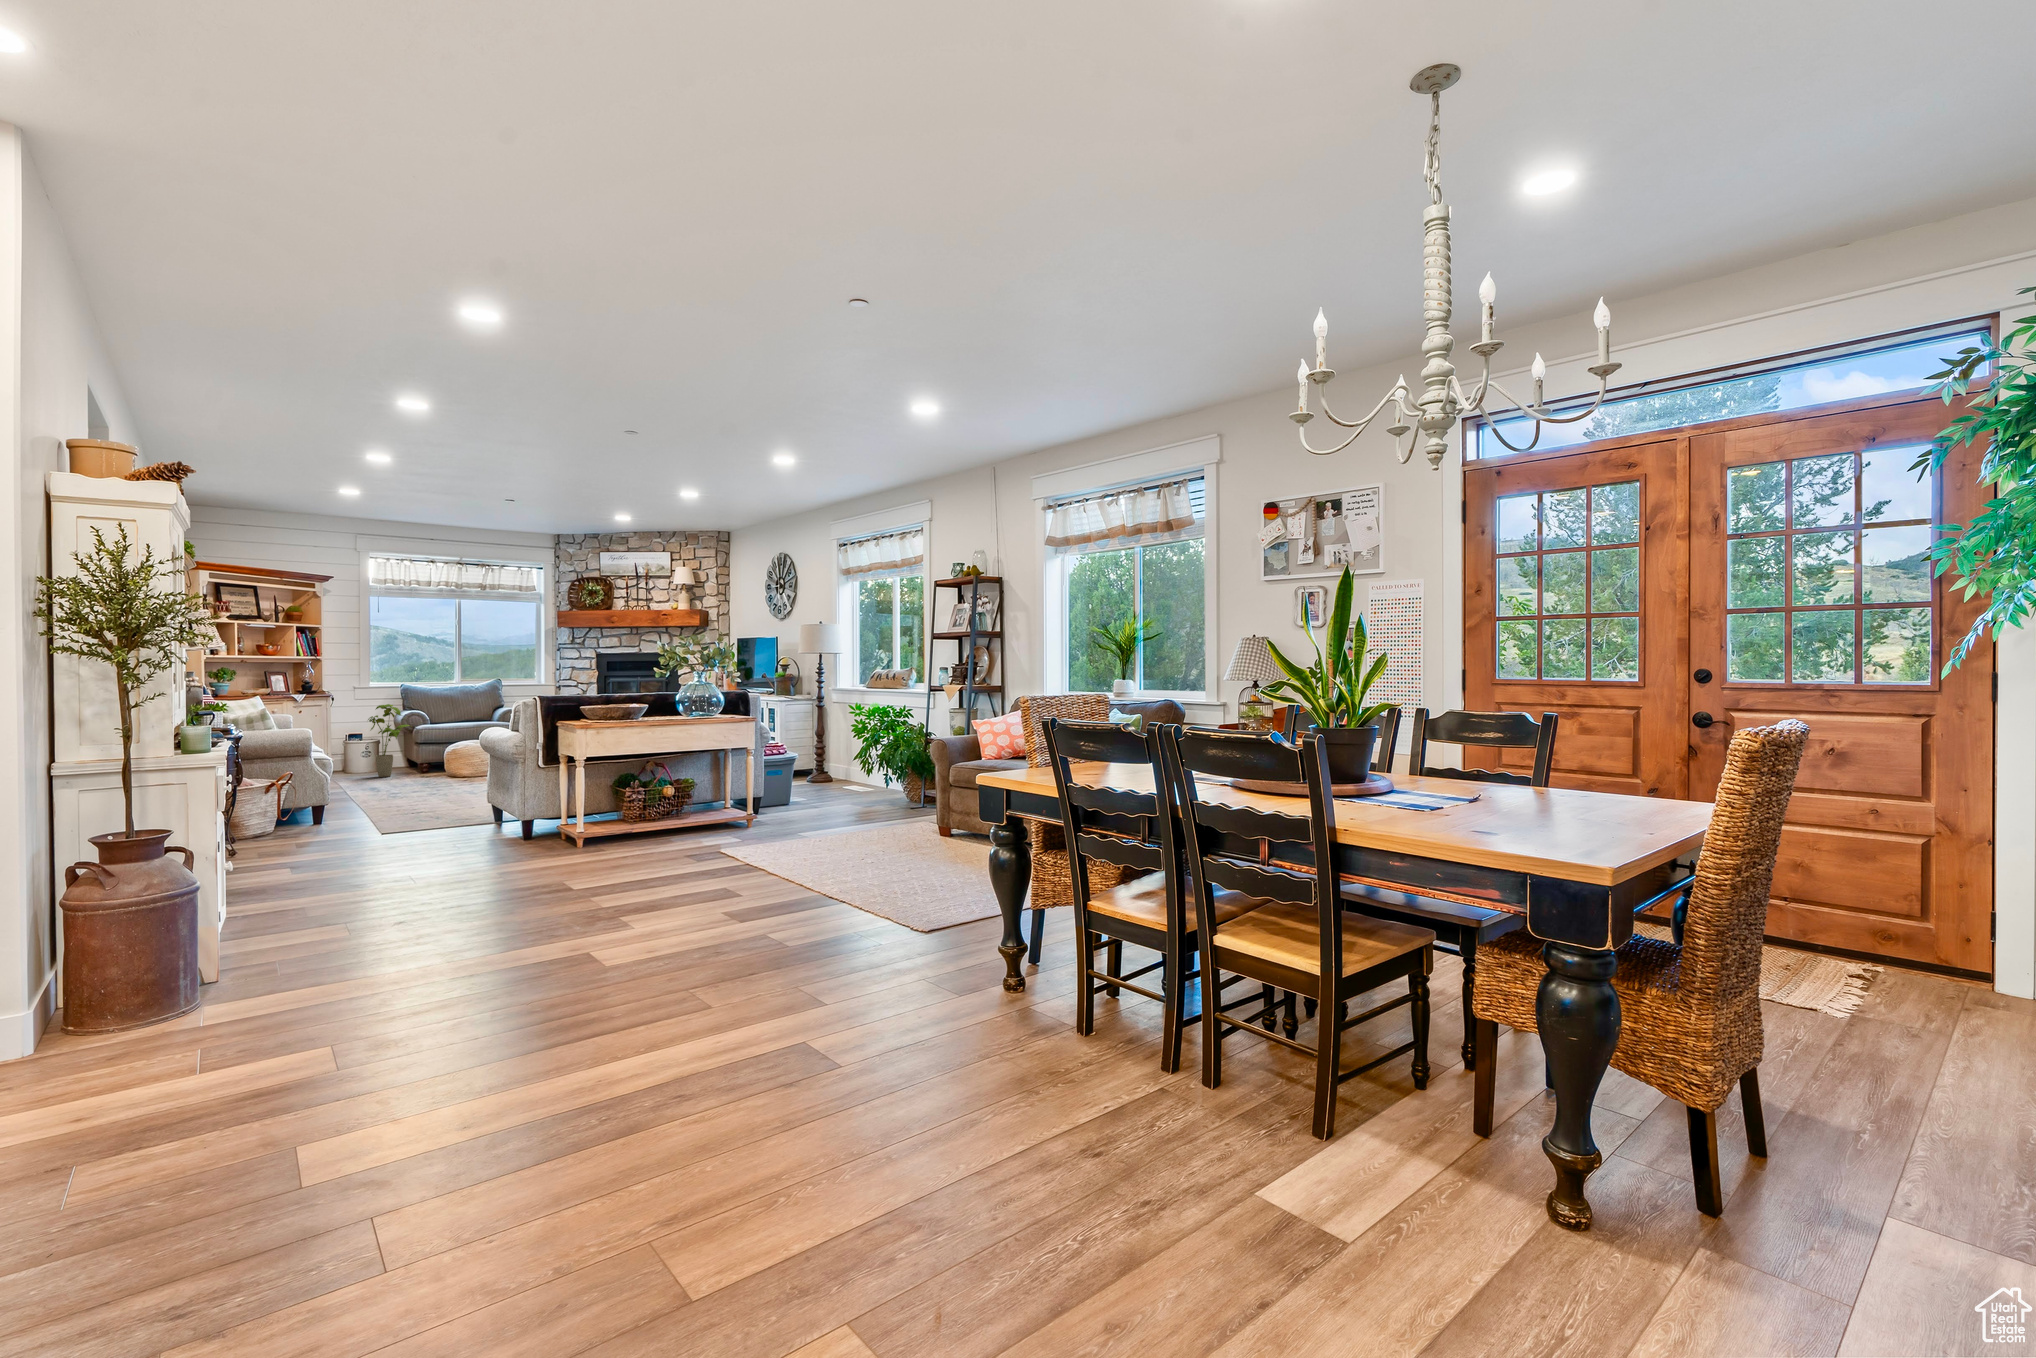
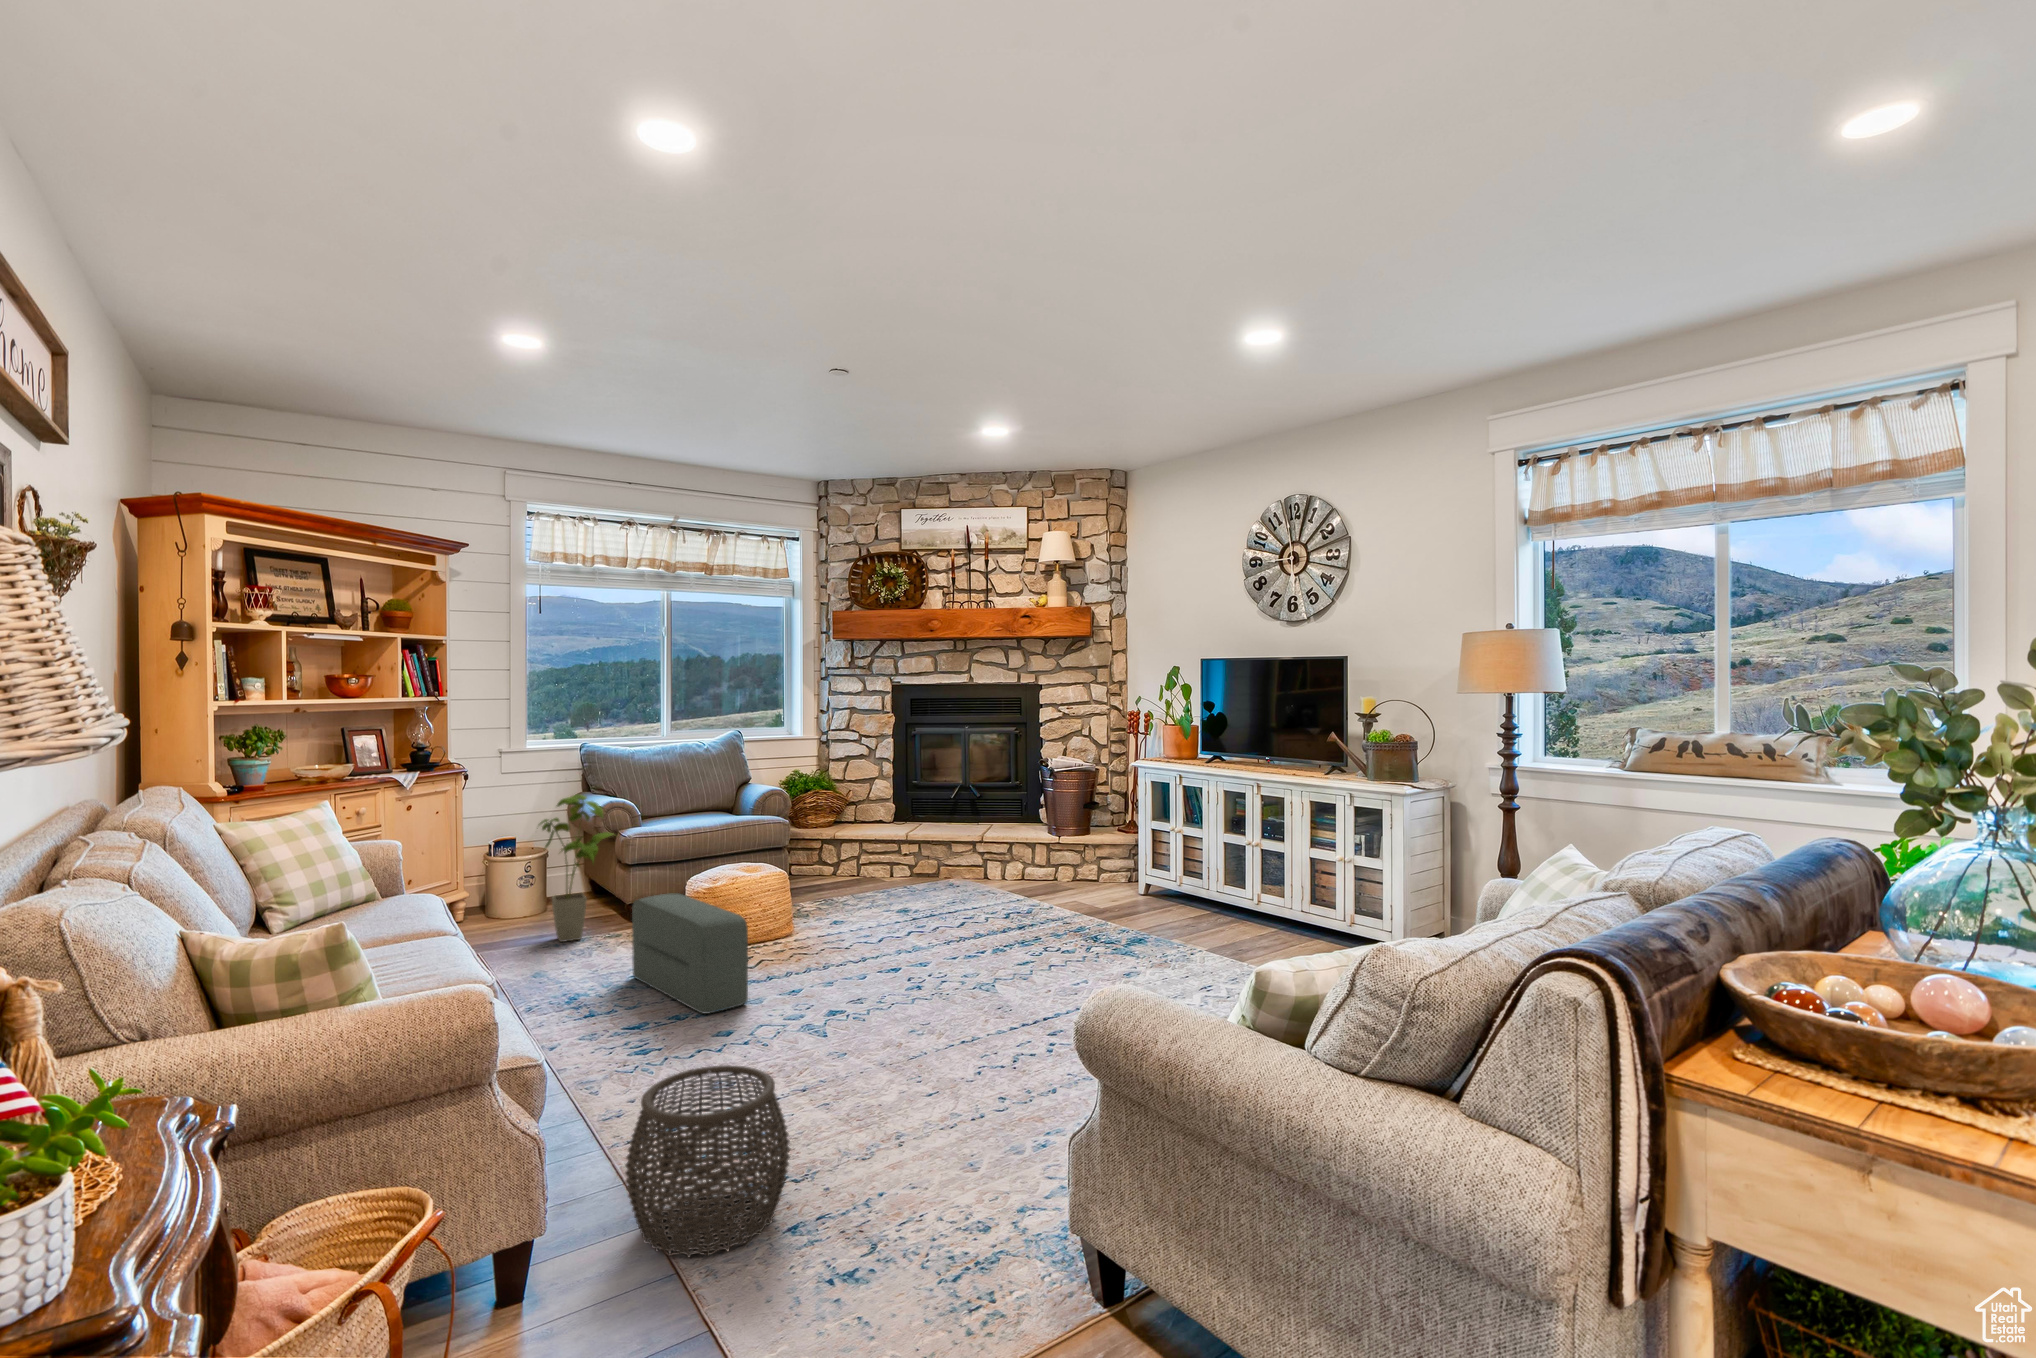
pouf: none [406,746,452,790] -> present [632,894,748,1014]
woven basket: none [356,770,417,819] -> present [625,1065,790,1257]

